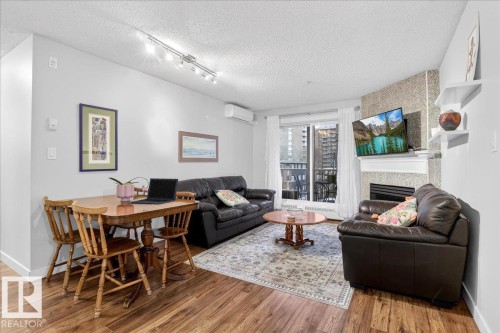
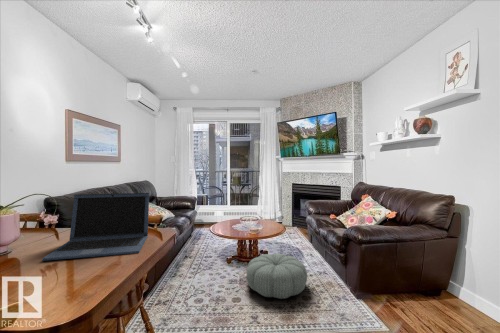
pouf: none [267,235,315,267] -> present [247,254,307,299]

